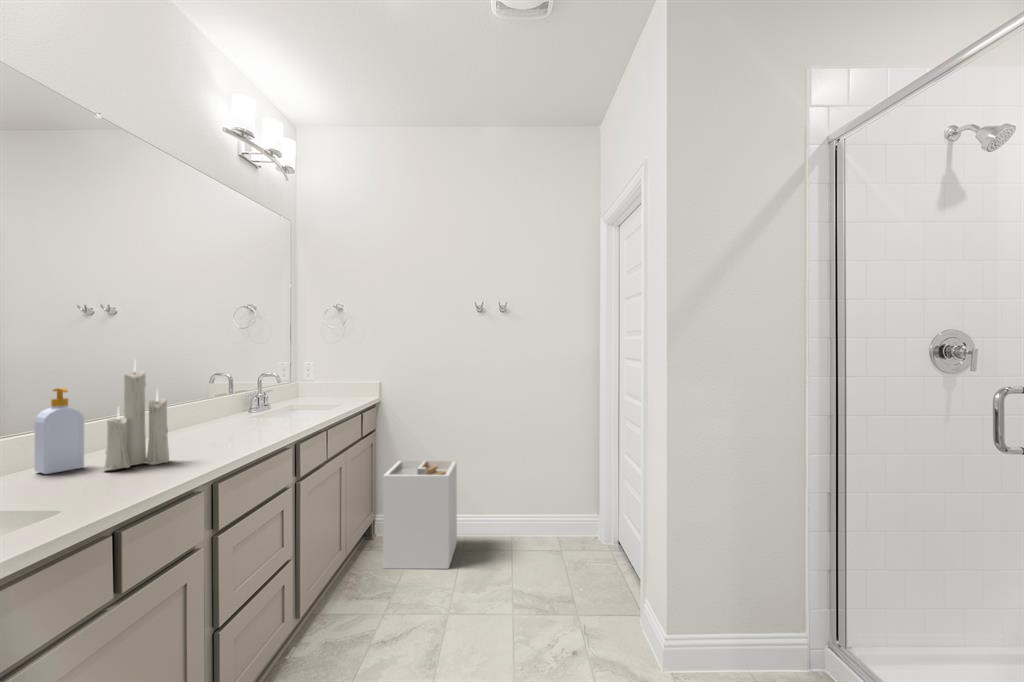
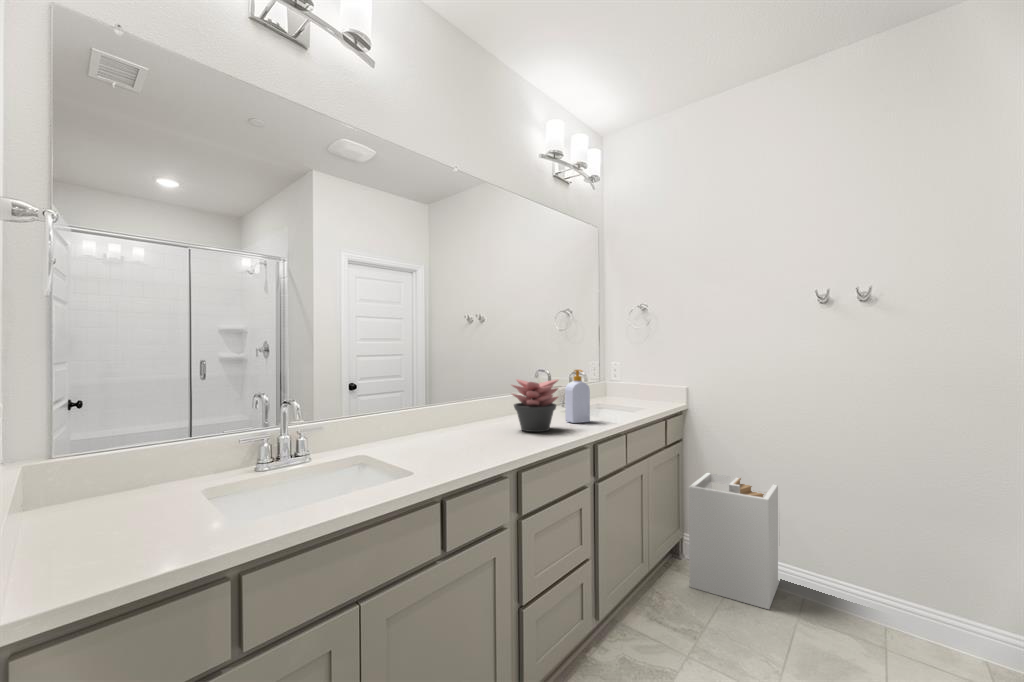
candle: present [104,361,169,470] -> none [441,350,487,448]
succulent plant: none [194,382,253,440] -> present [512,379,558,432]
soap bottle: present [35,388,84,474] -> present [565,370,590,423]

